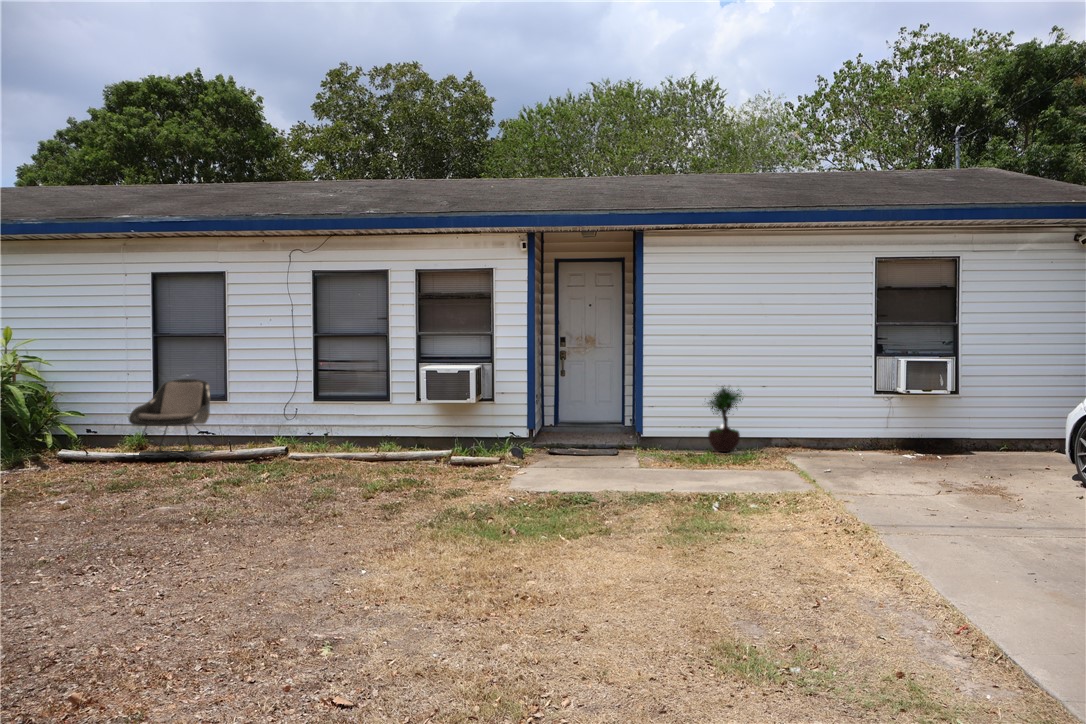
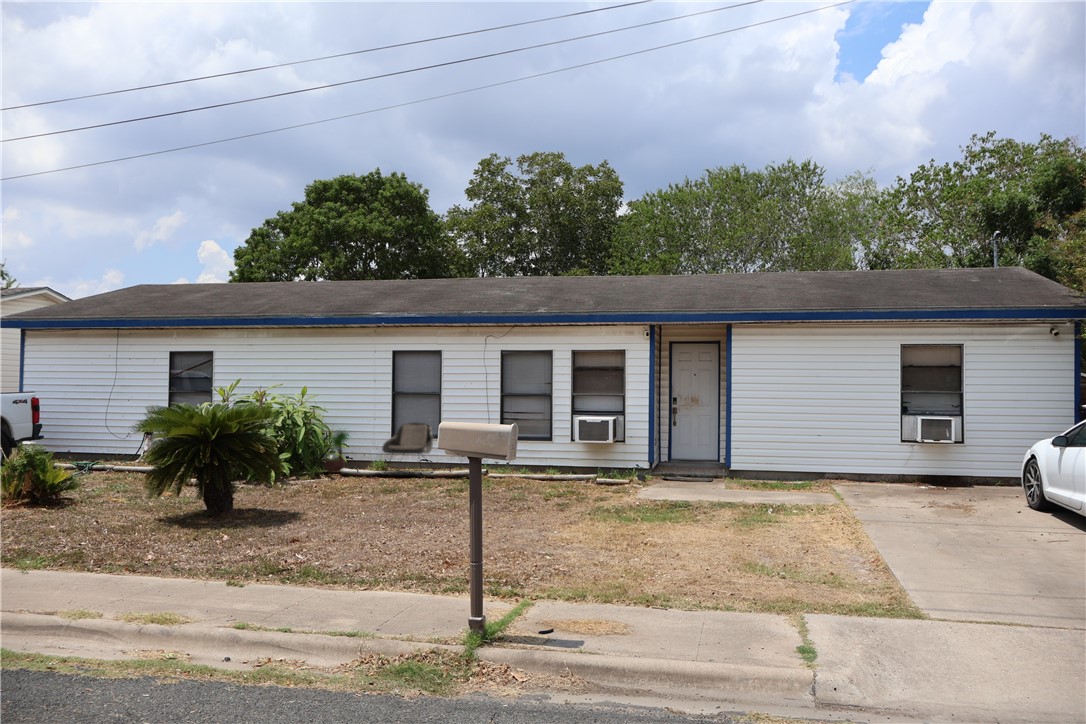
potted tree: present [708,386,743,452] -> present [324,431,349,473]

